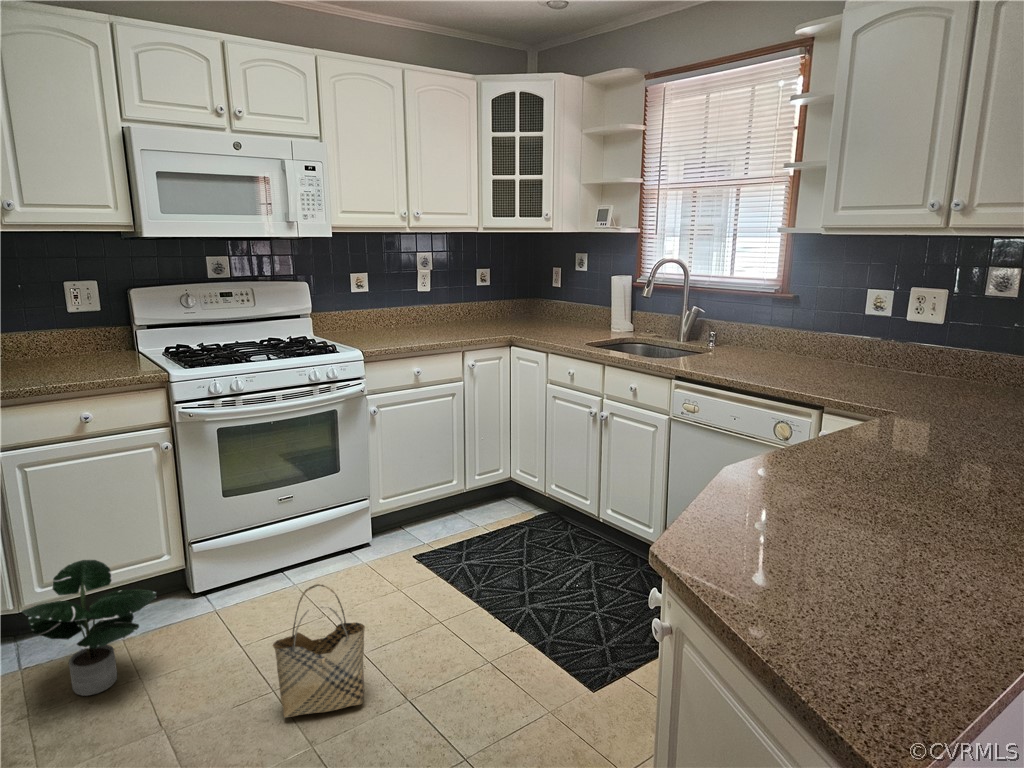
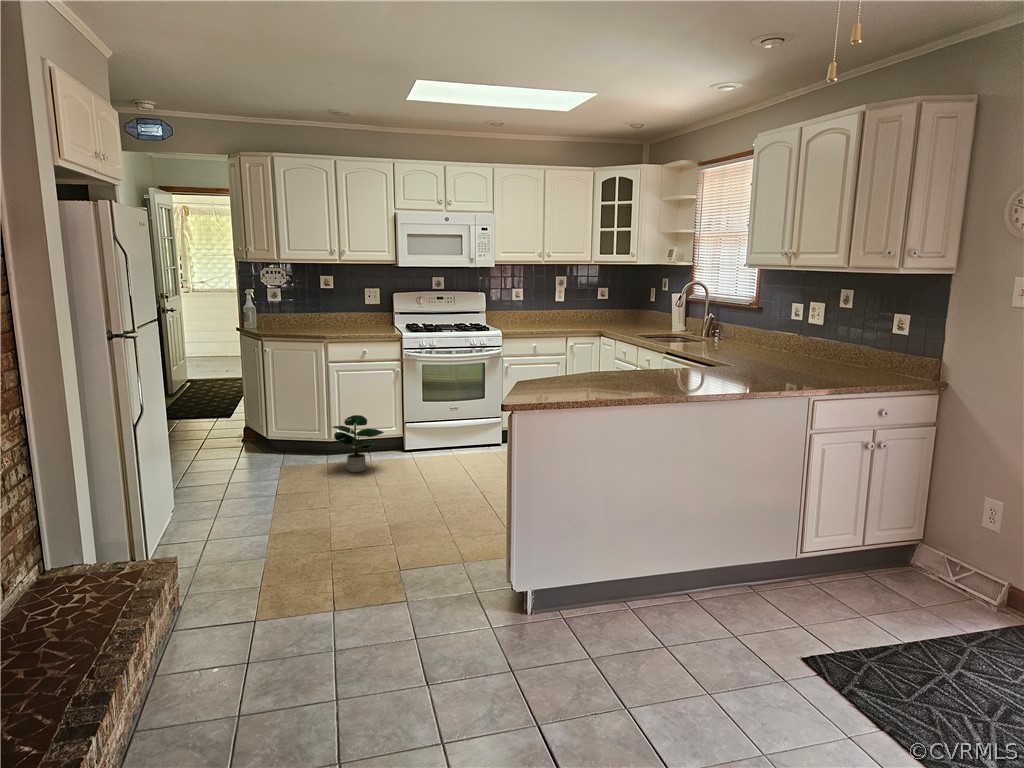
woven basket: present [273,584,365,718] -> none [424,432,466,490]

